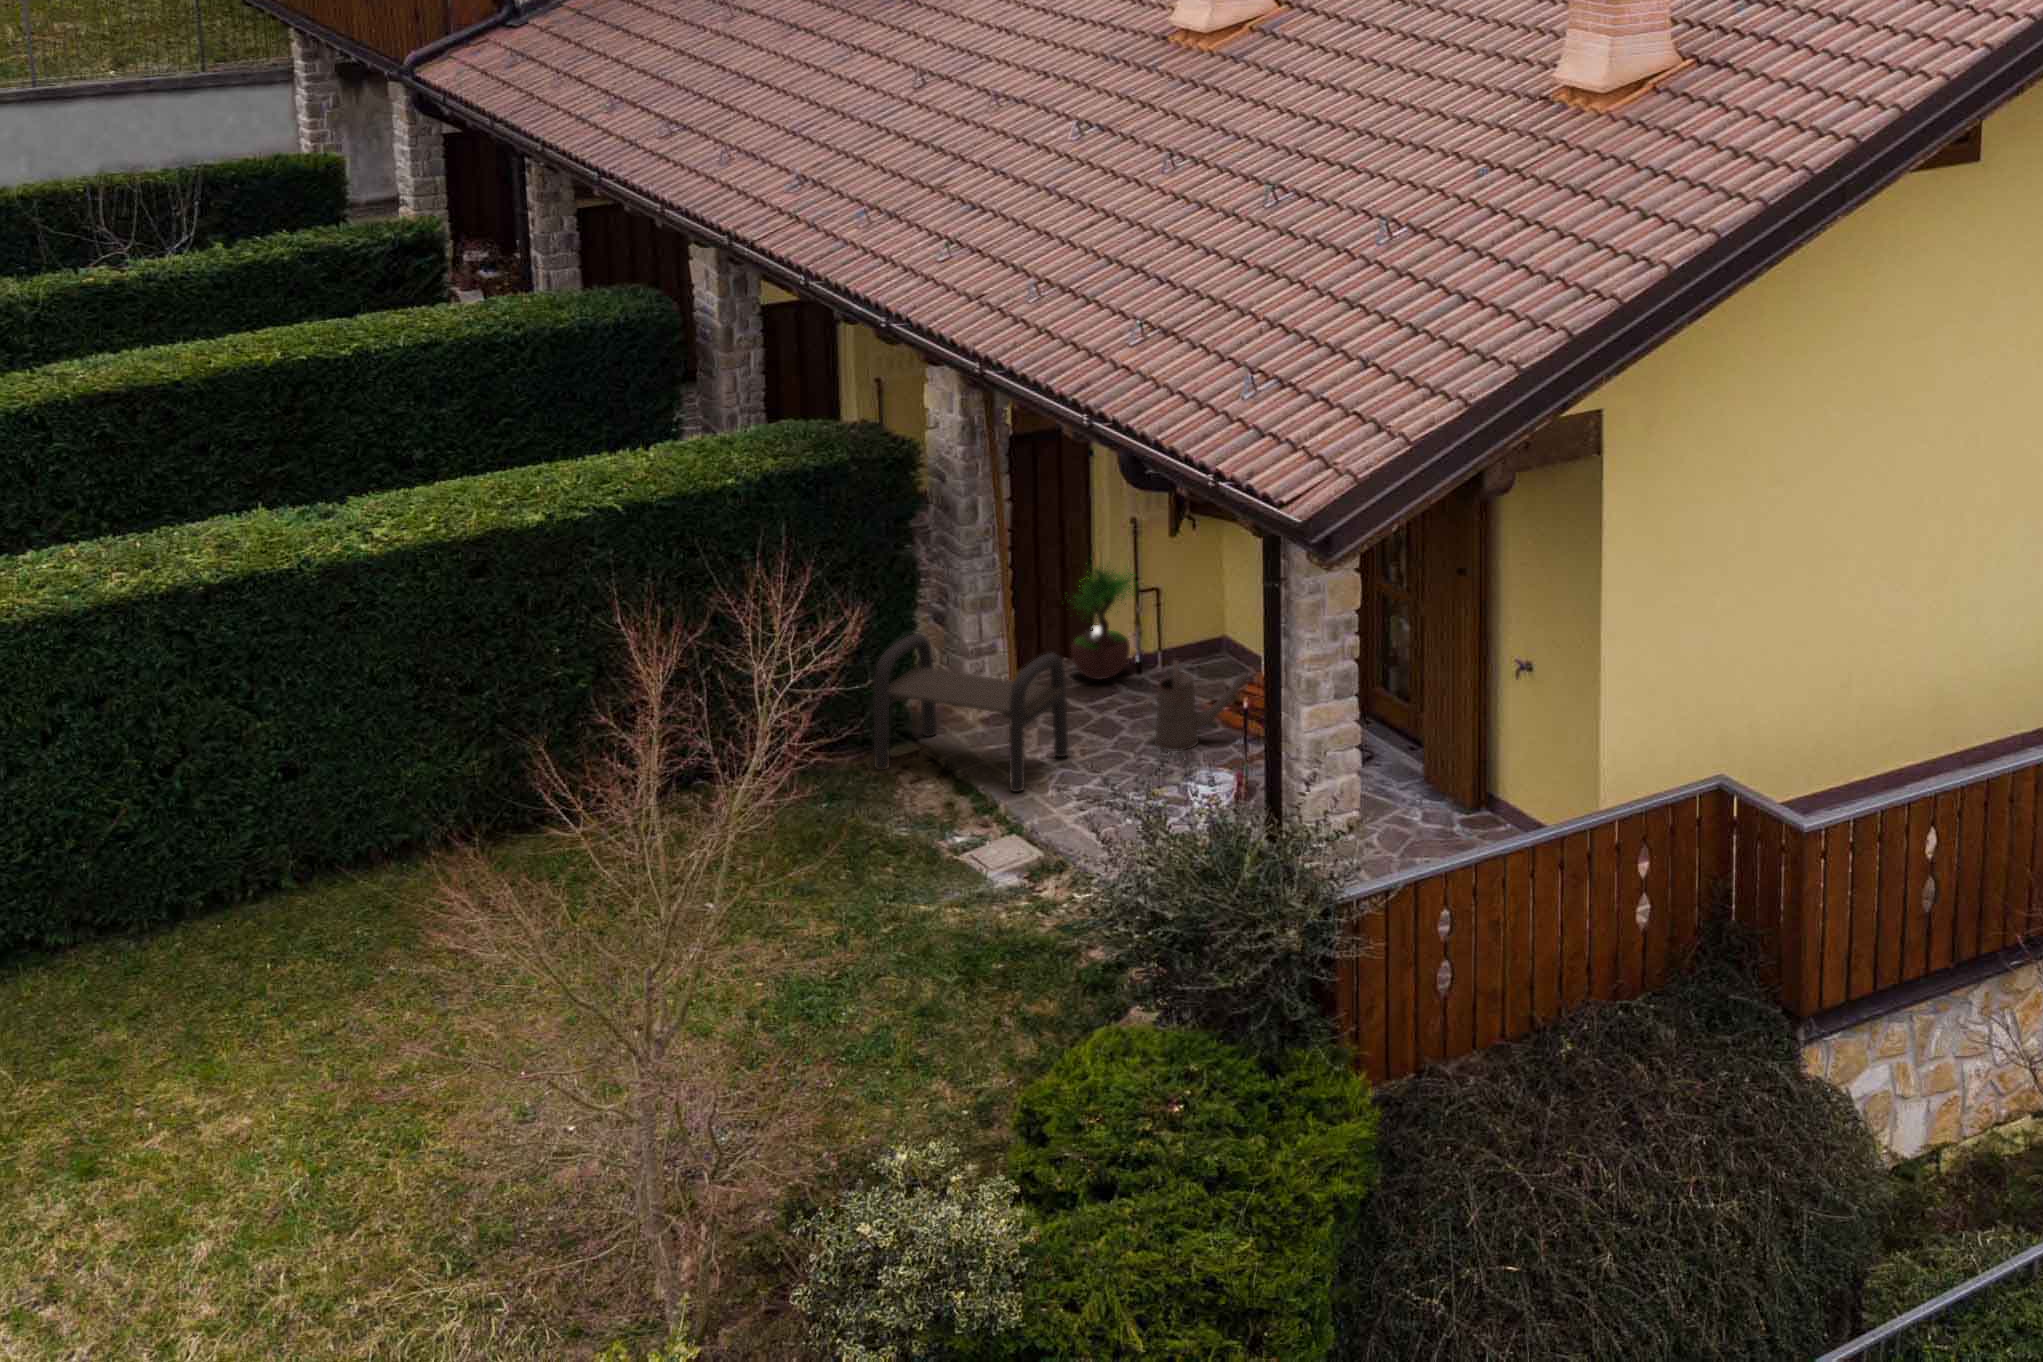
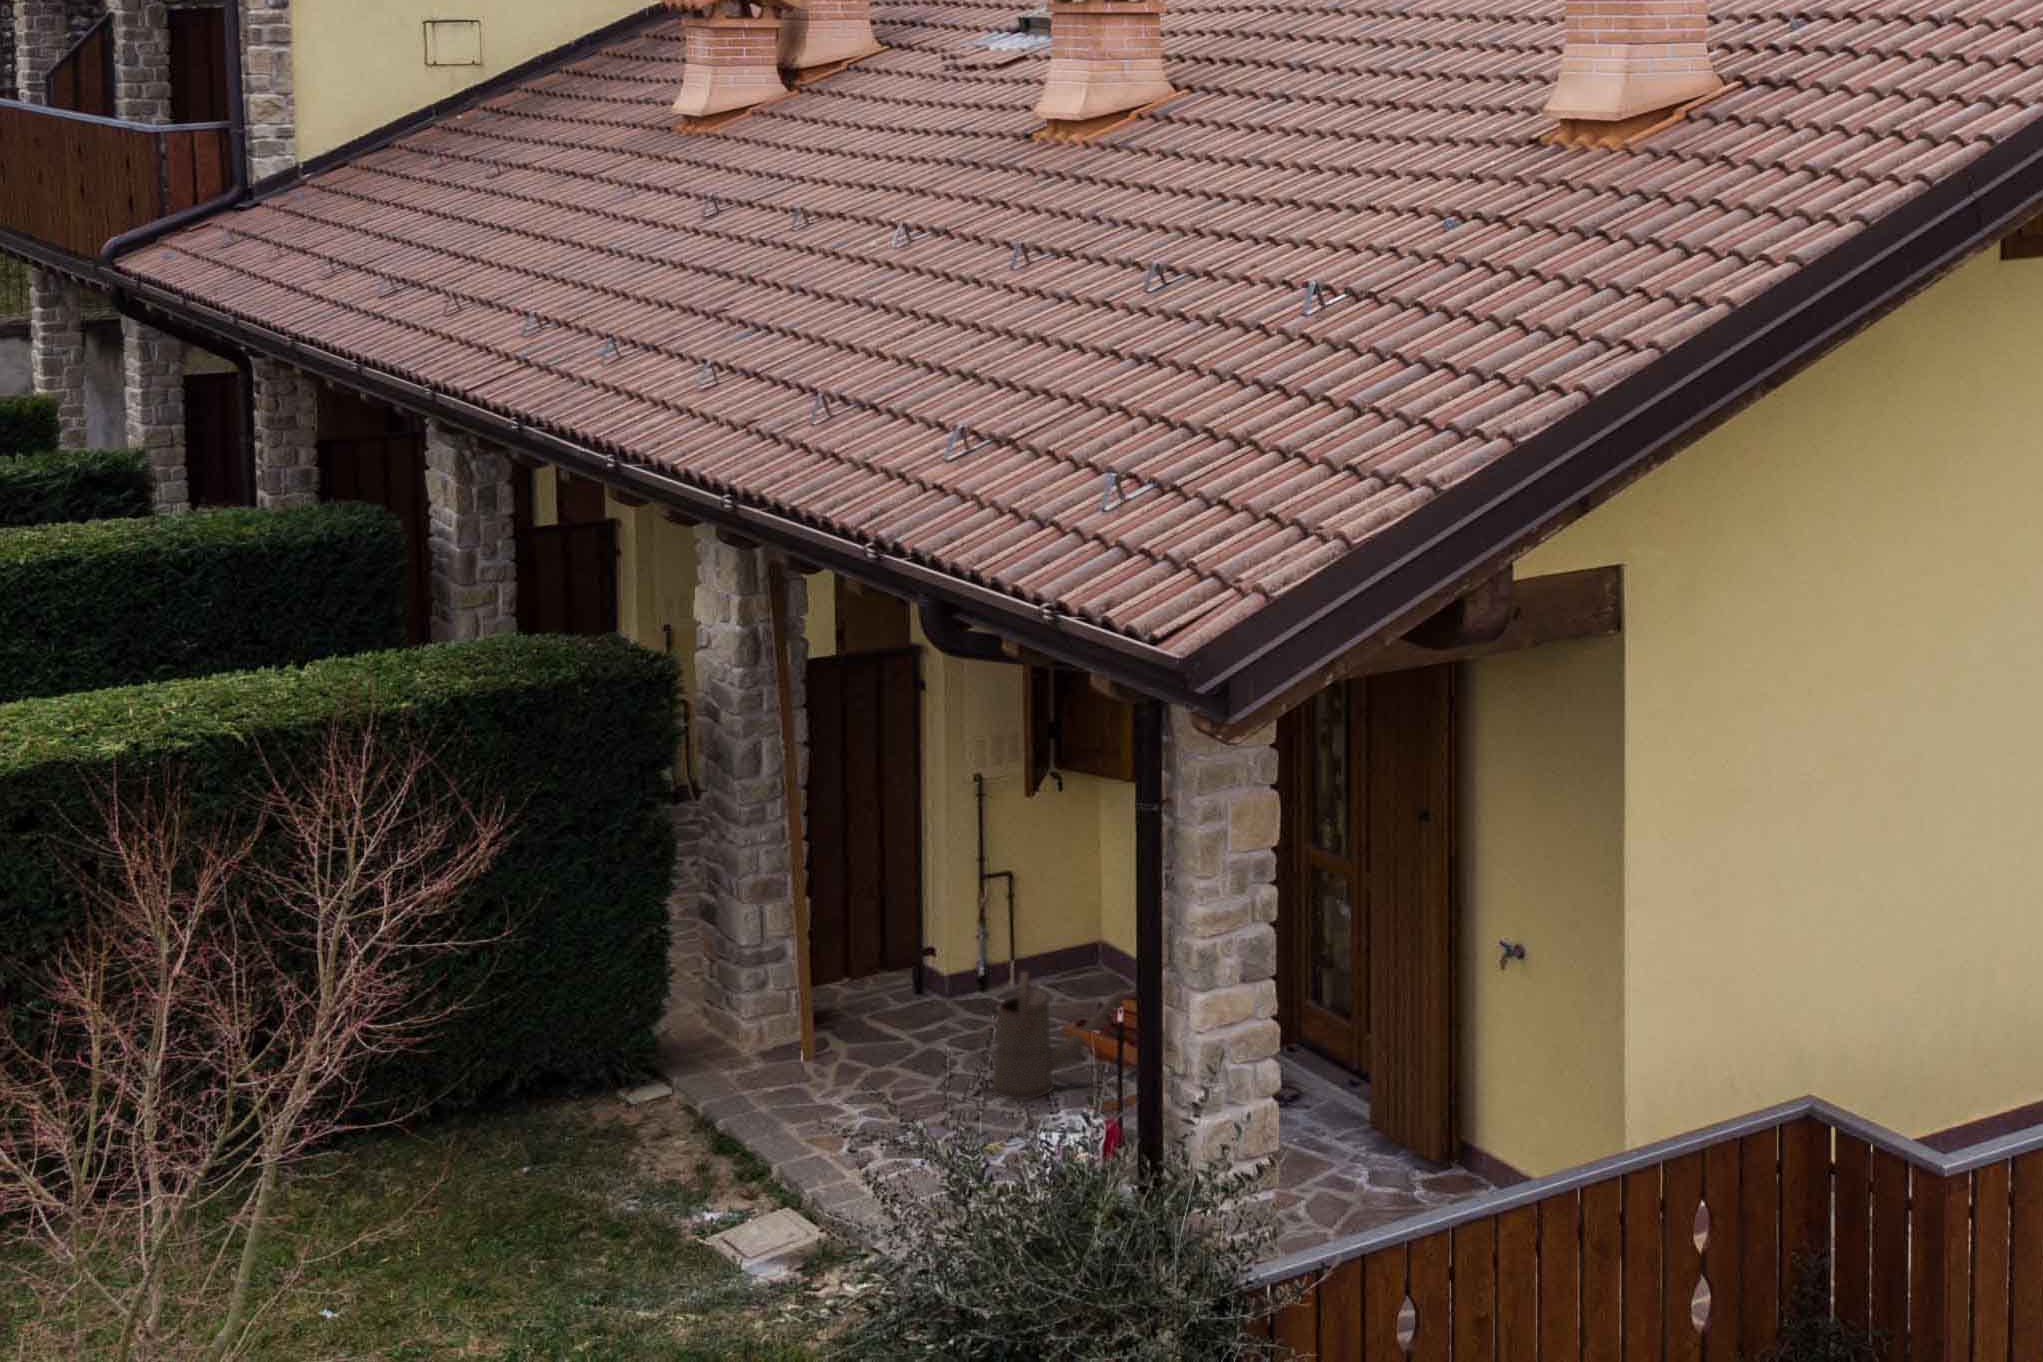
potted tree: present [1065,562,1135,679] -> none [875,837,984,1007]
bench: present [874,633,1068,792] -> none [596,935,871,1156]

